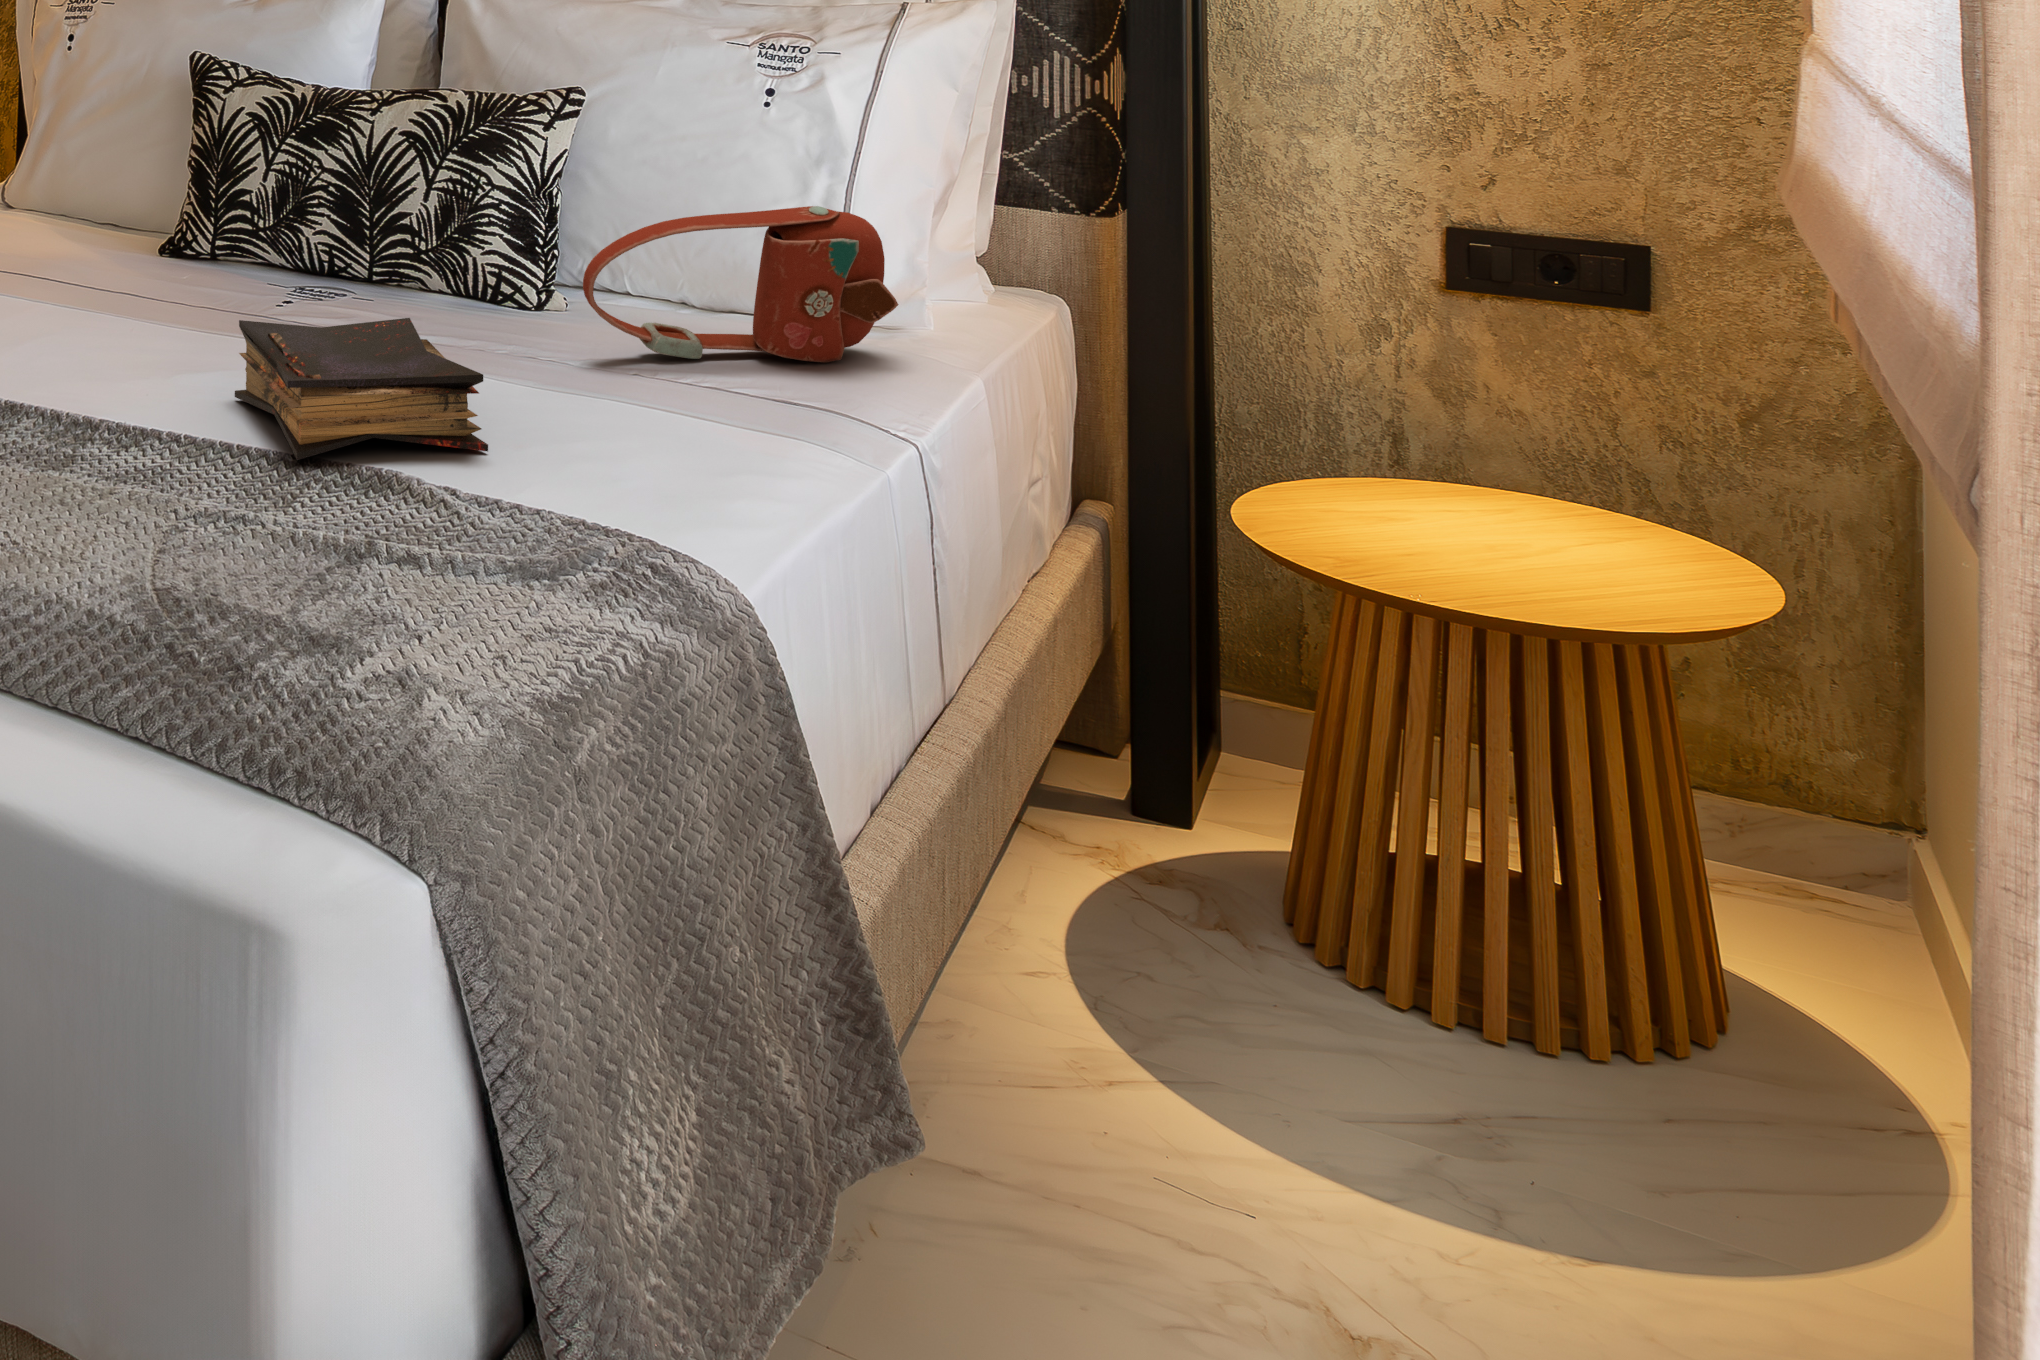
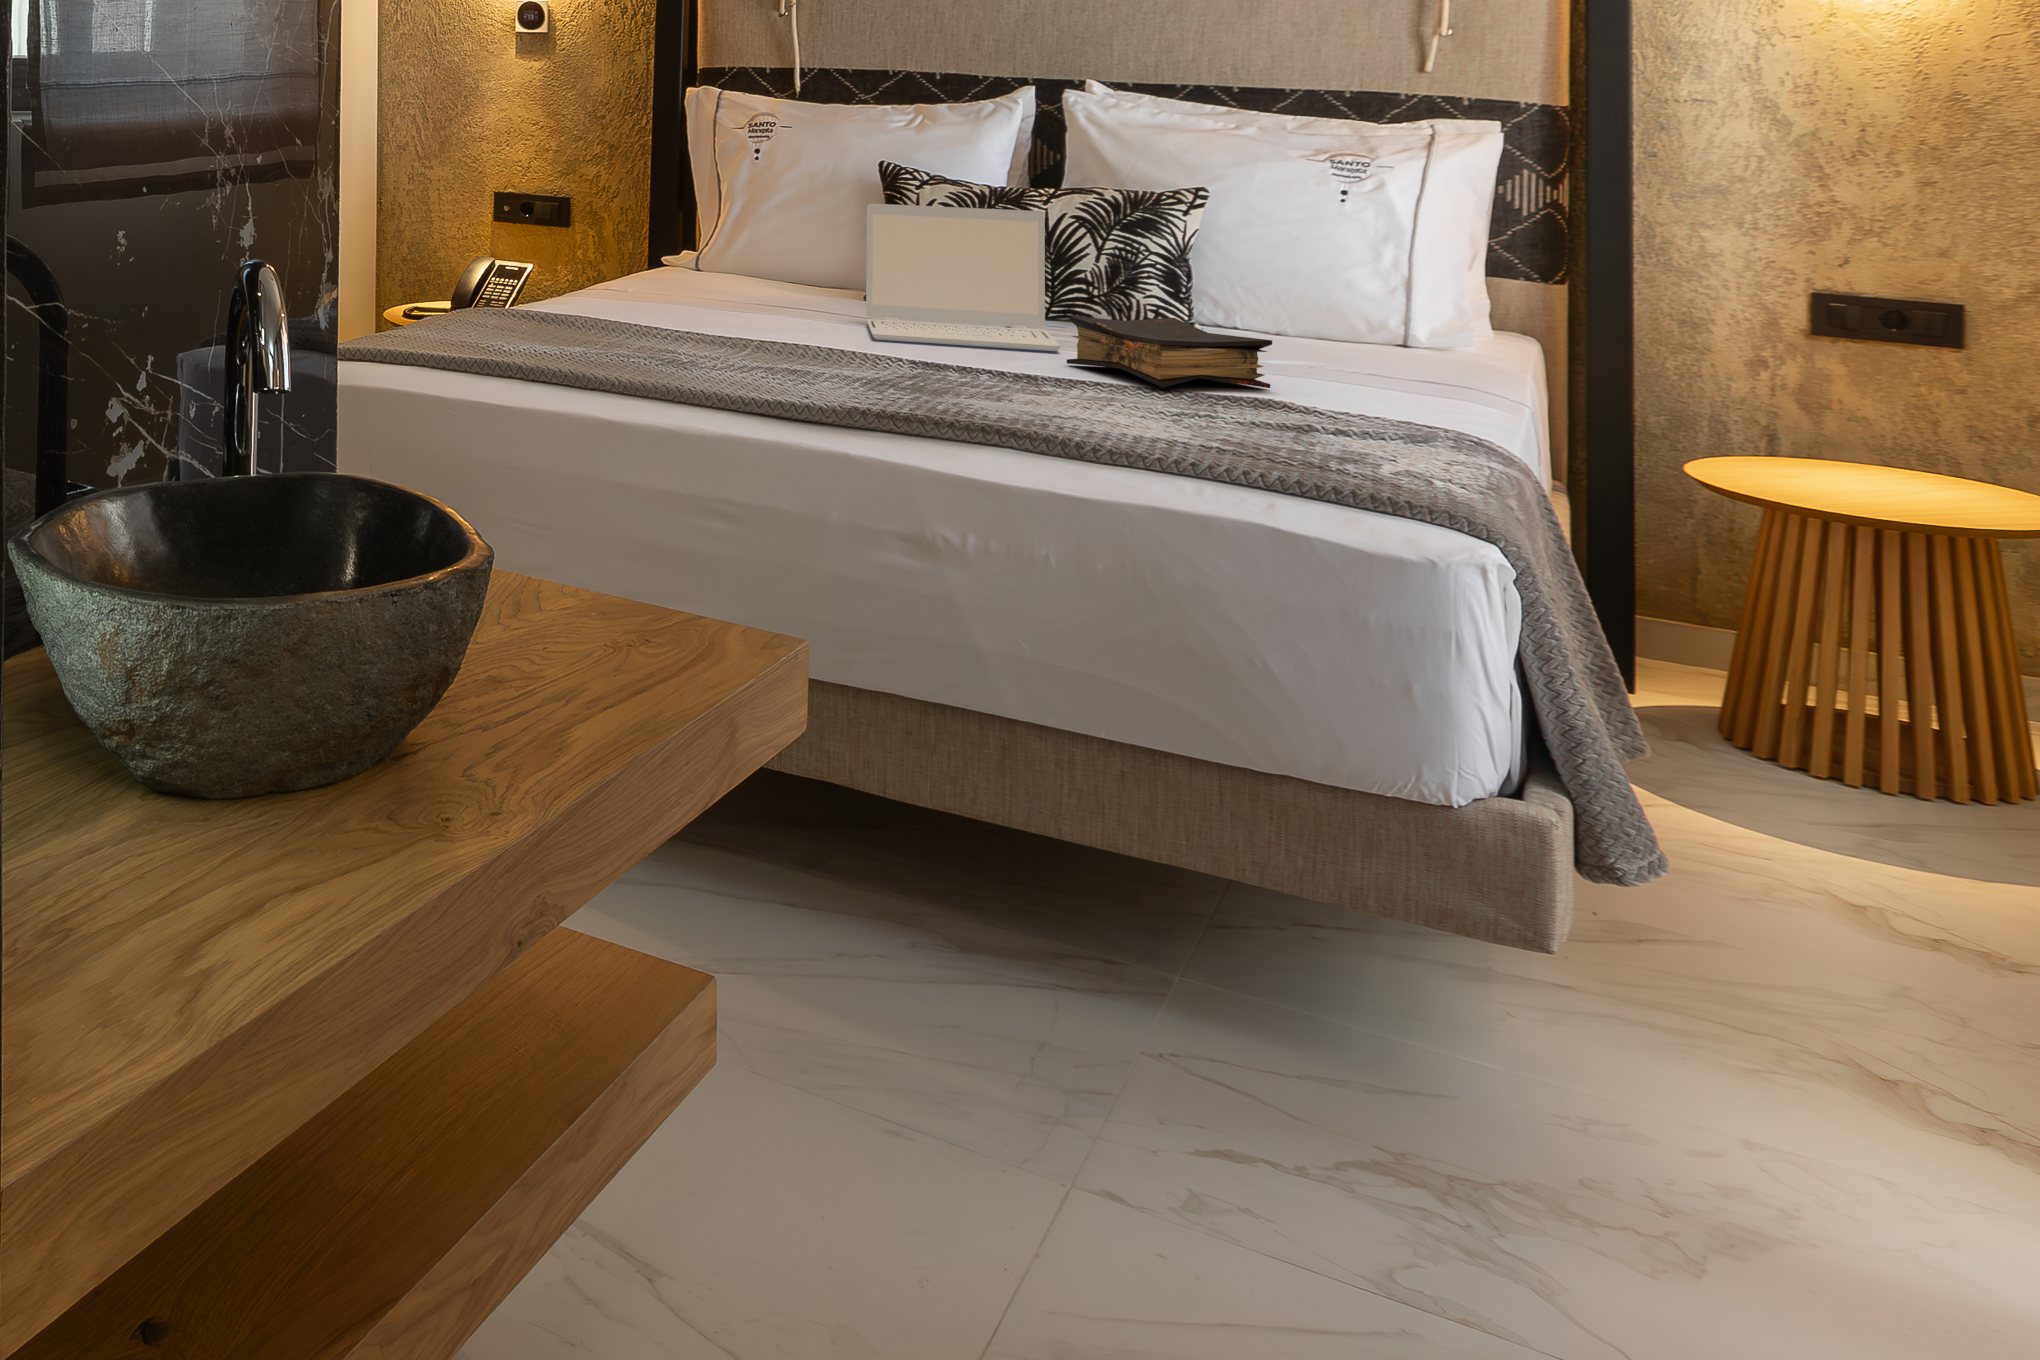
laptop: none [12,127,311,365] -> present [866,203,1060,351]
handbag: present [583,206,898,363] -> none [1260,259,1474,360]

